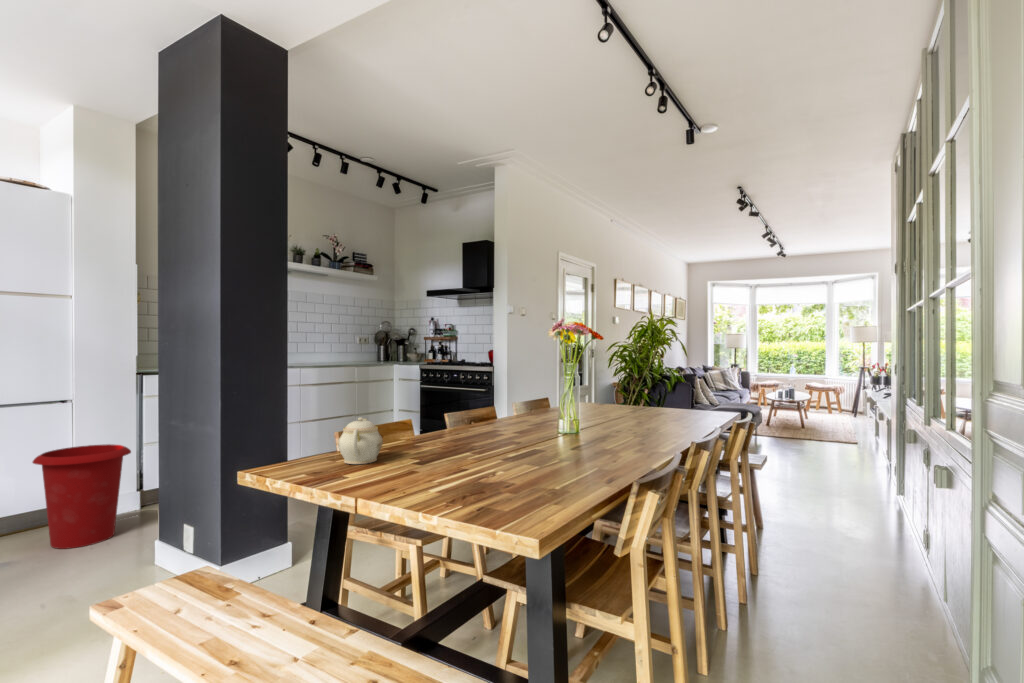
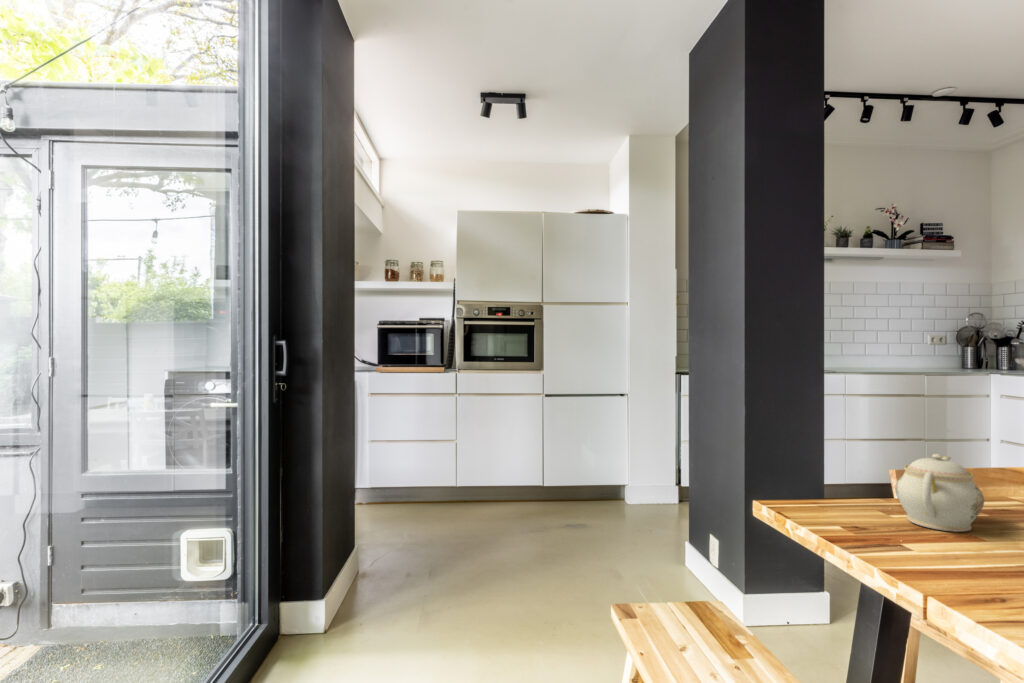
waste bin: present [33,444,131,549] -> none [602,433,670,523]

